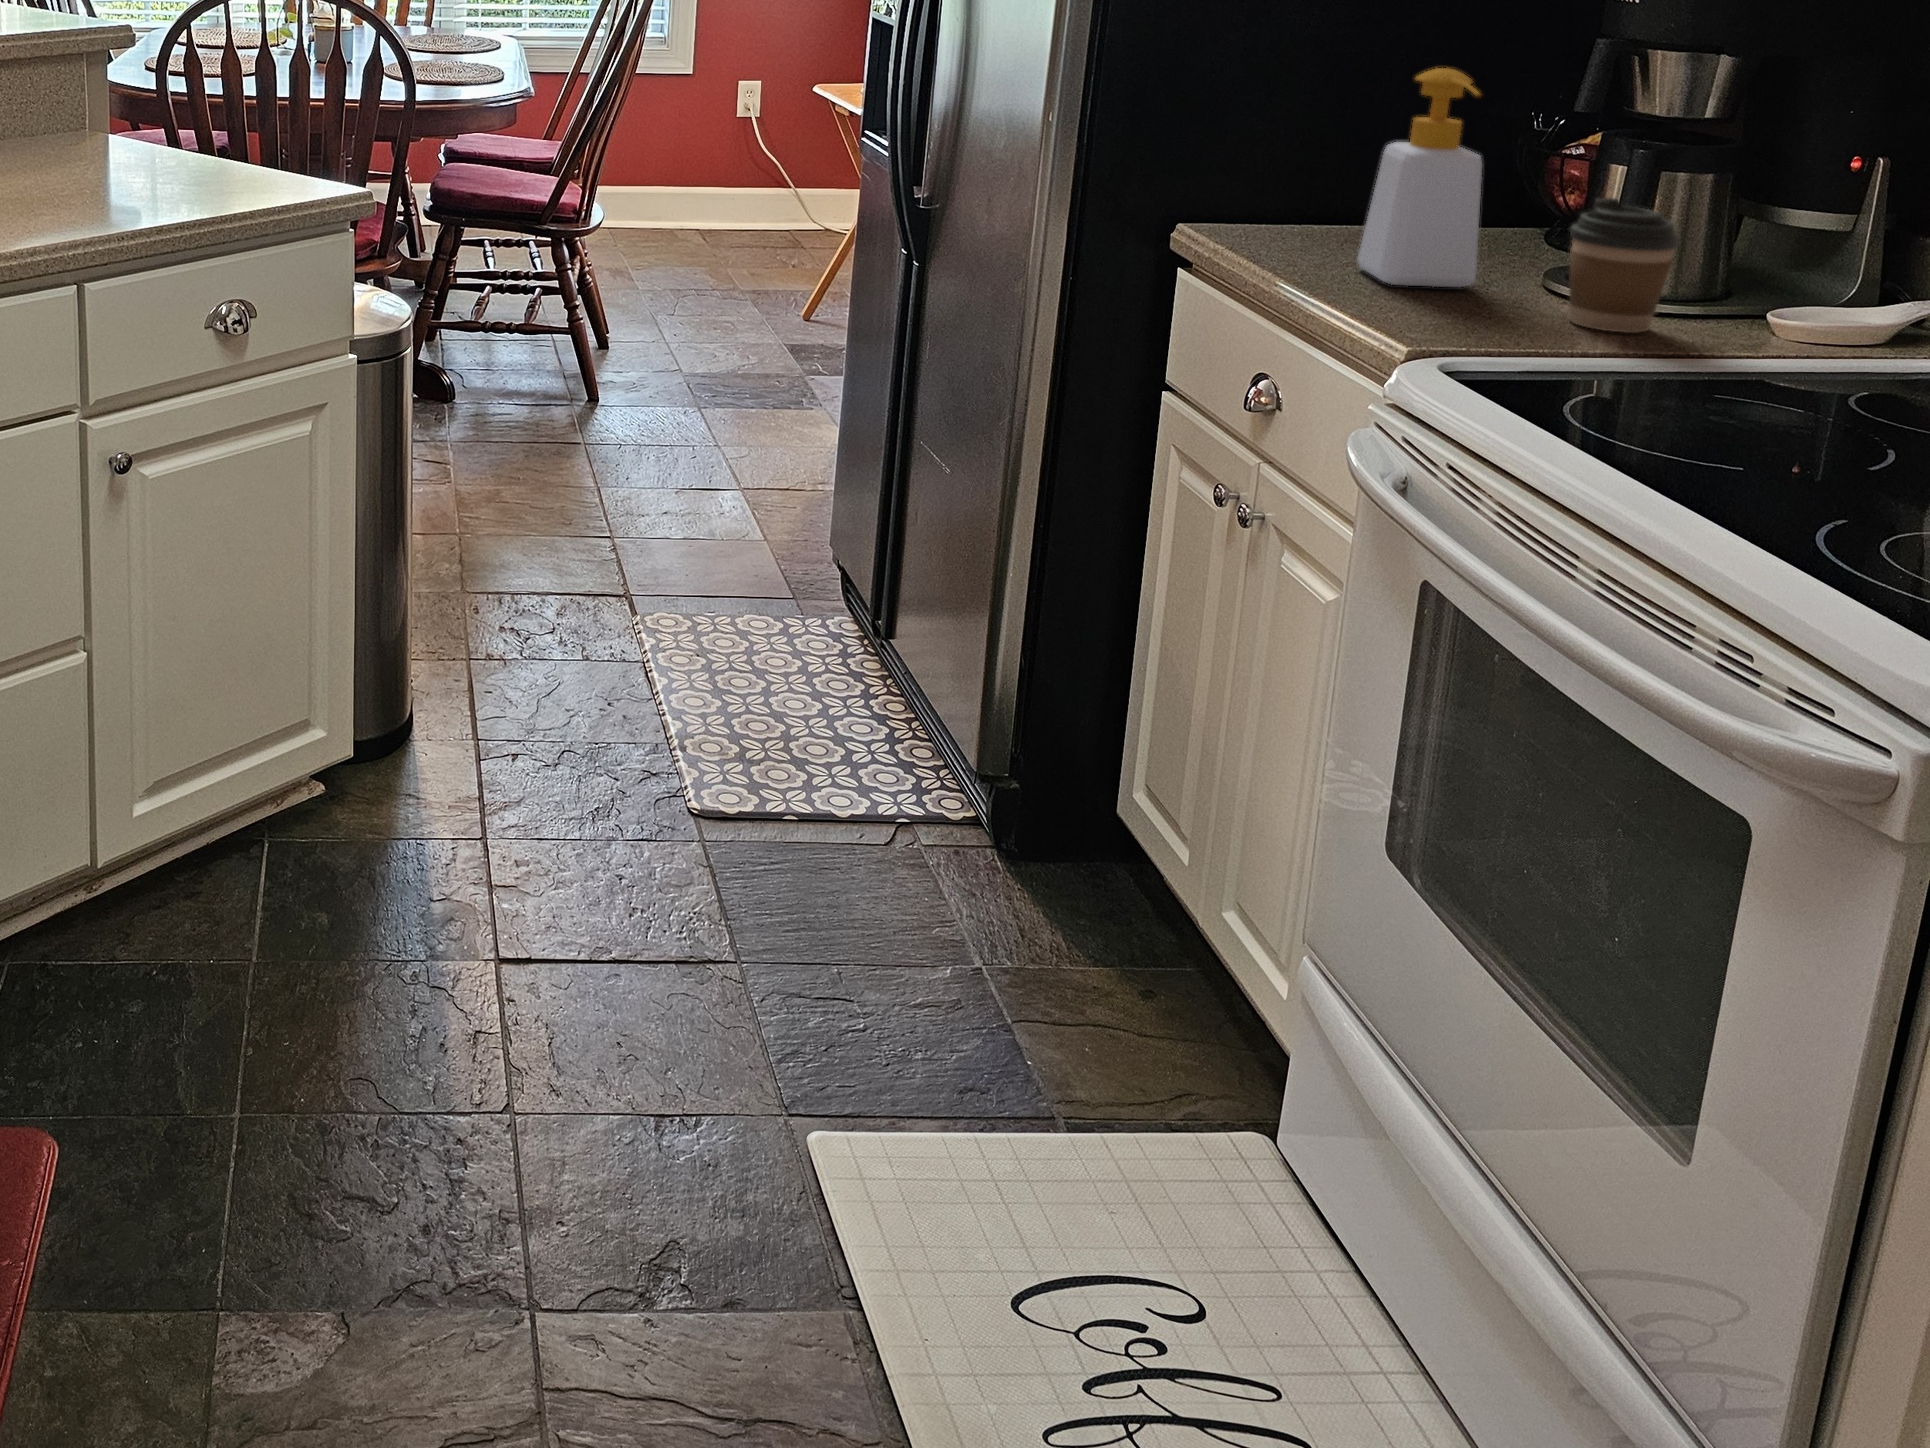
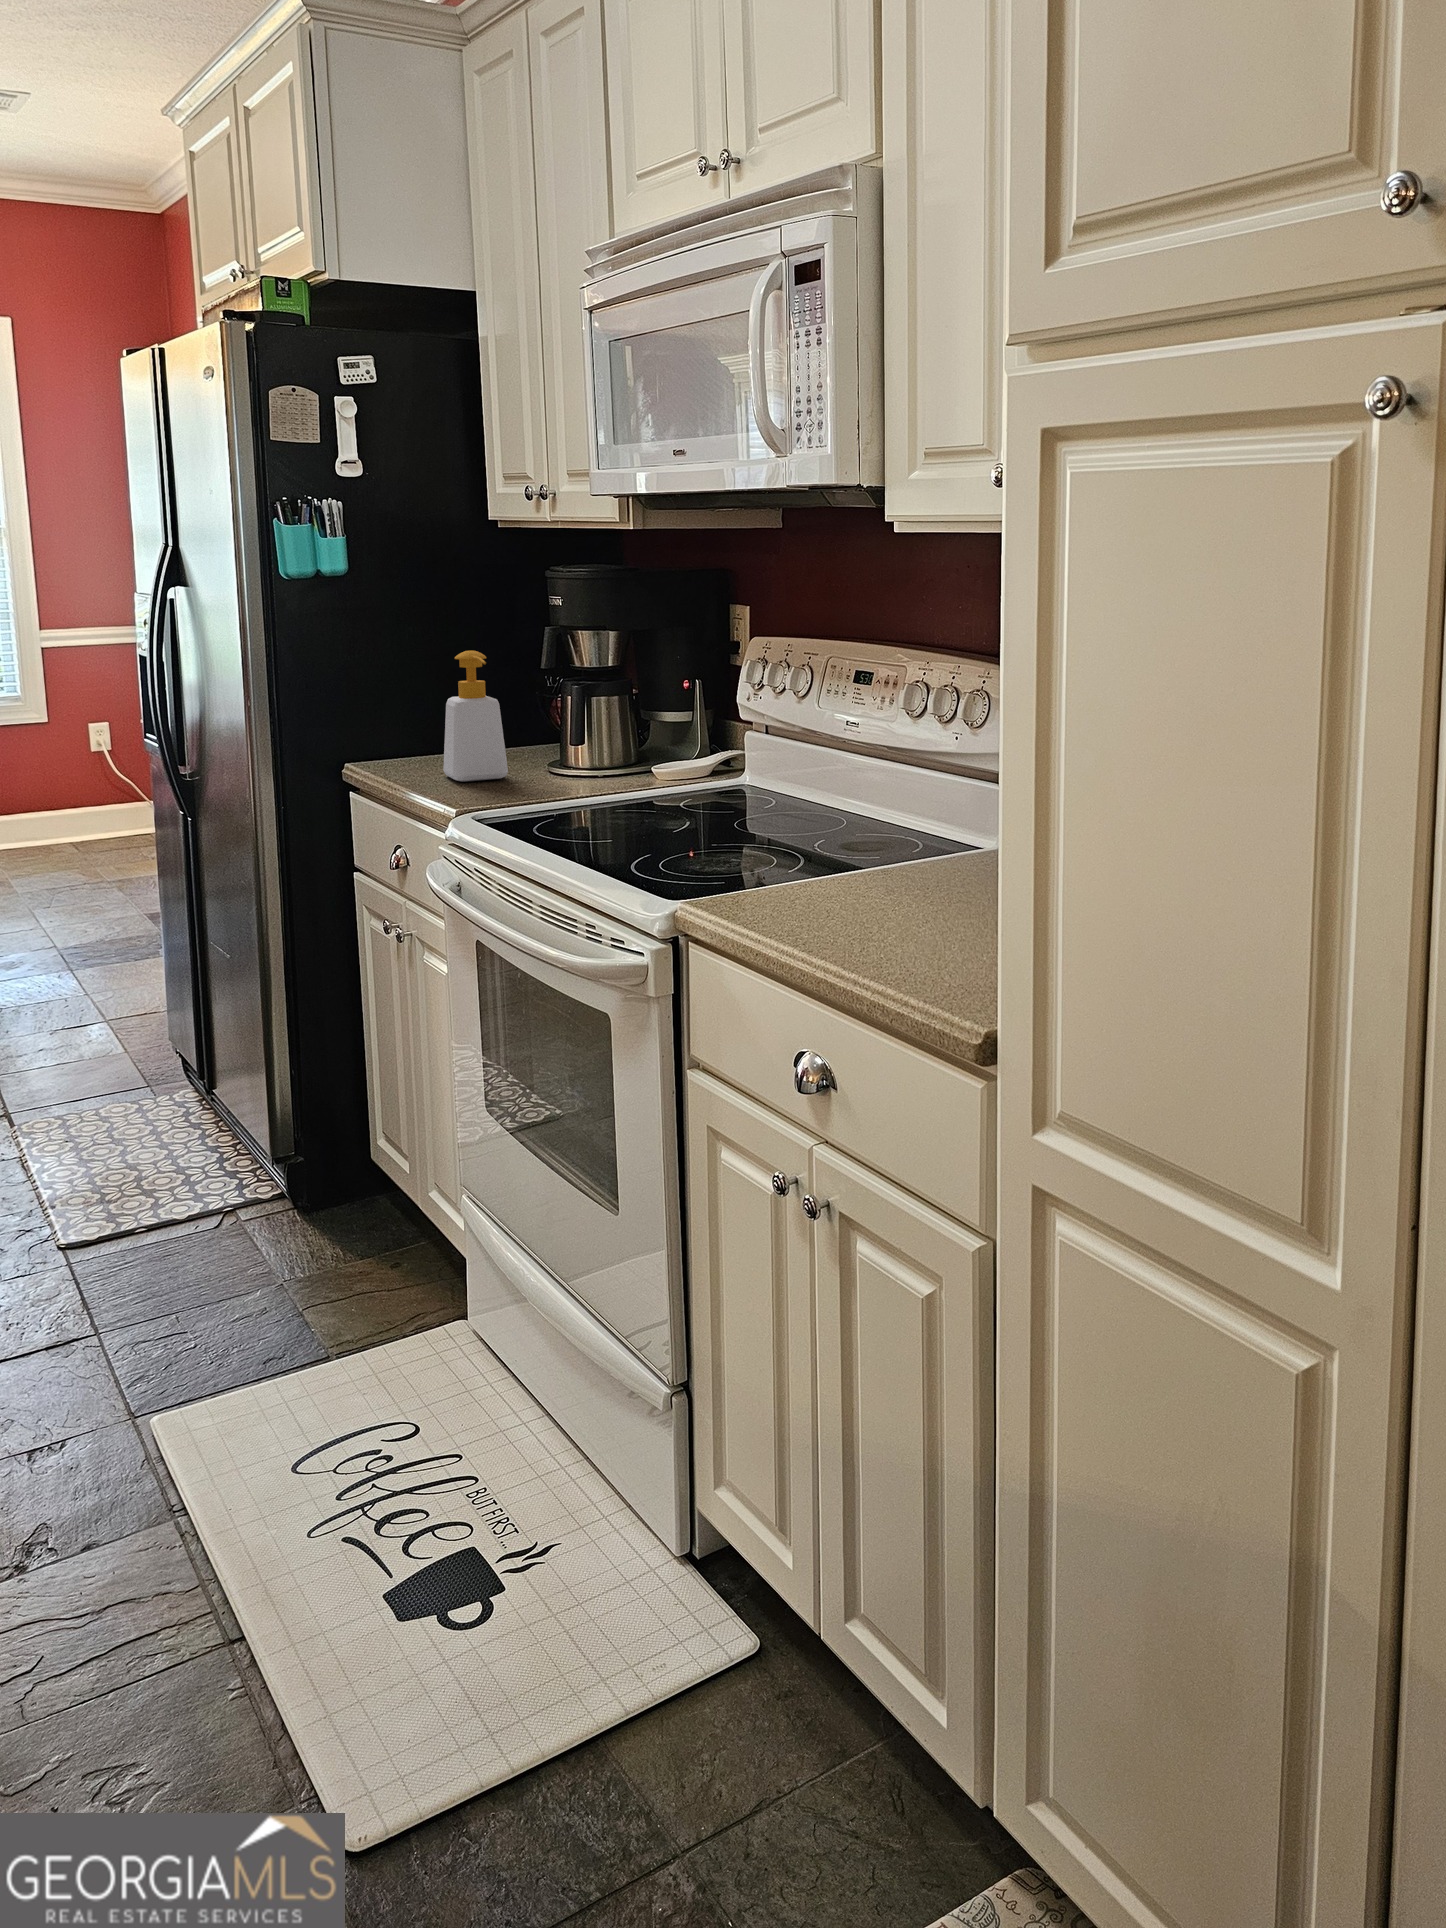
coffee cup: present [1569,198,1680,333] -> none [545,715,600,790]

